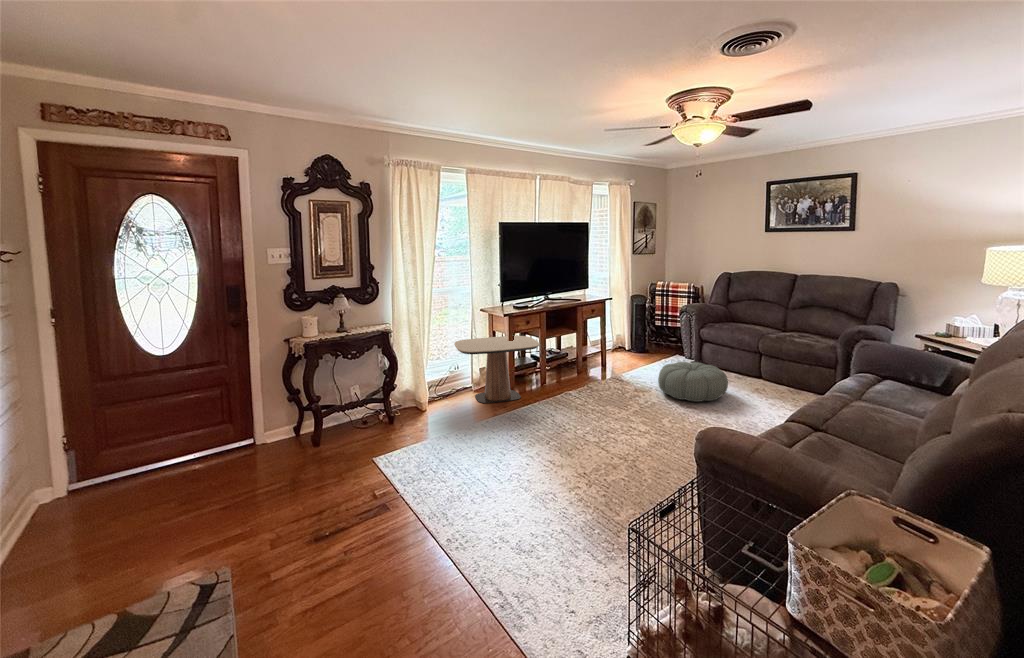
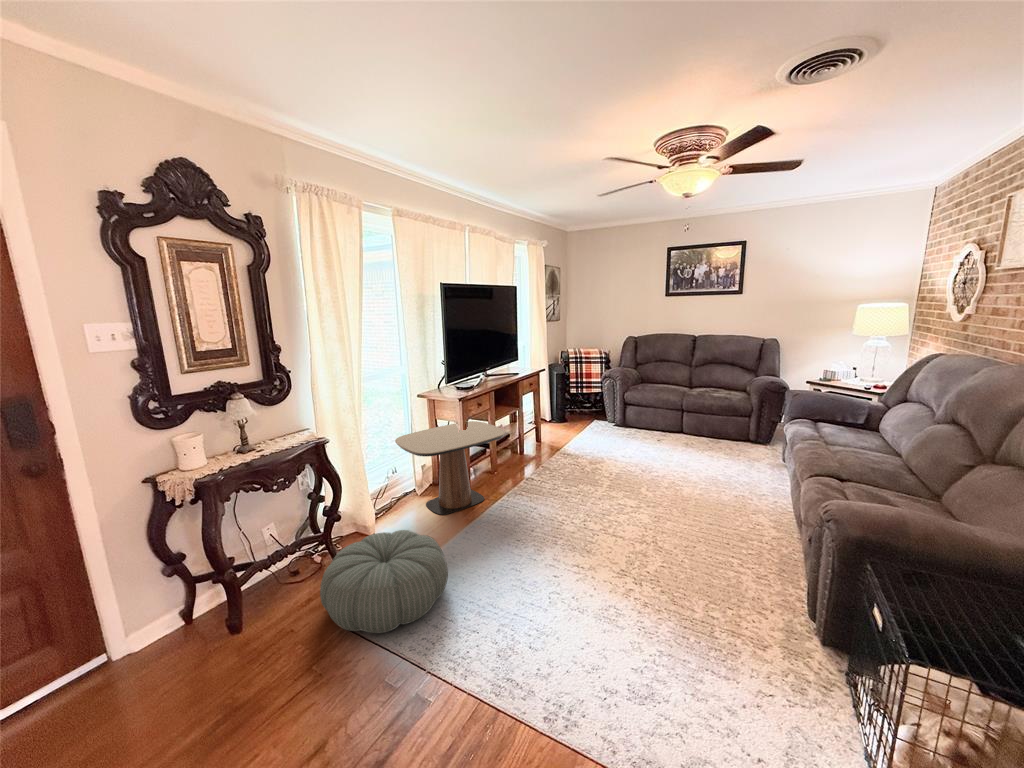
pouf: present [658,362,728,402] -> present [320,530,448,633]

